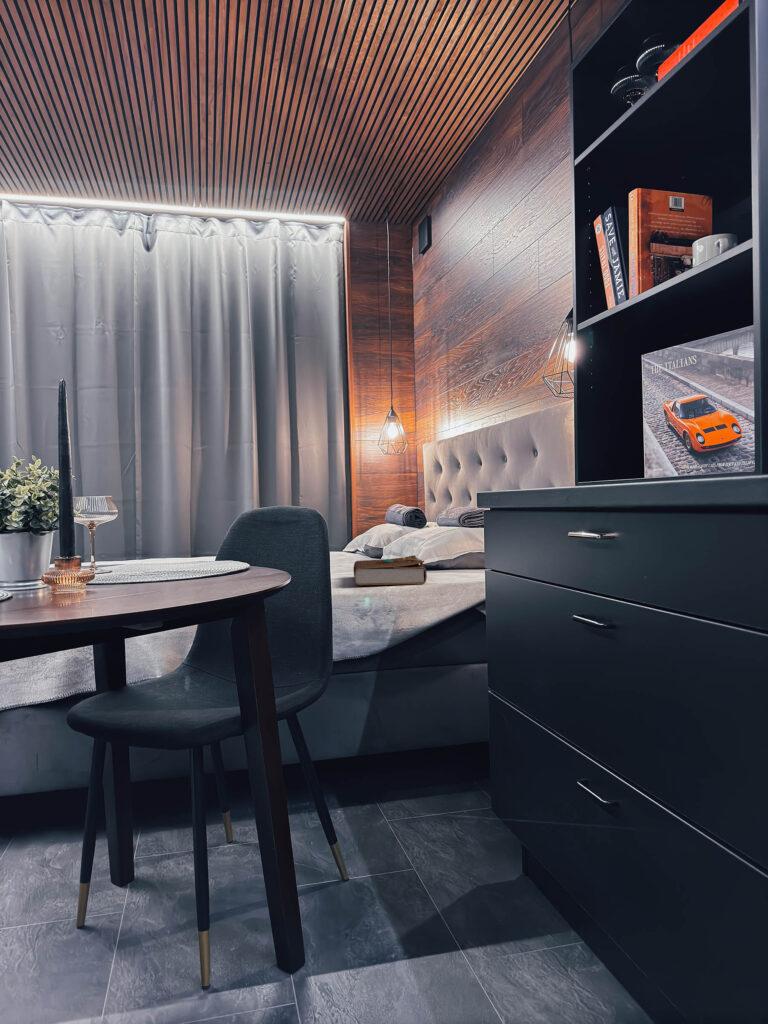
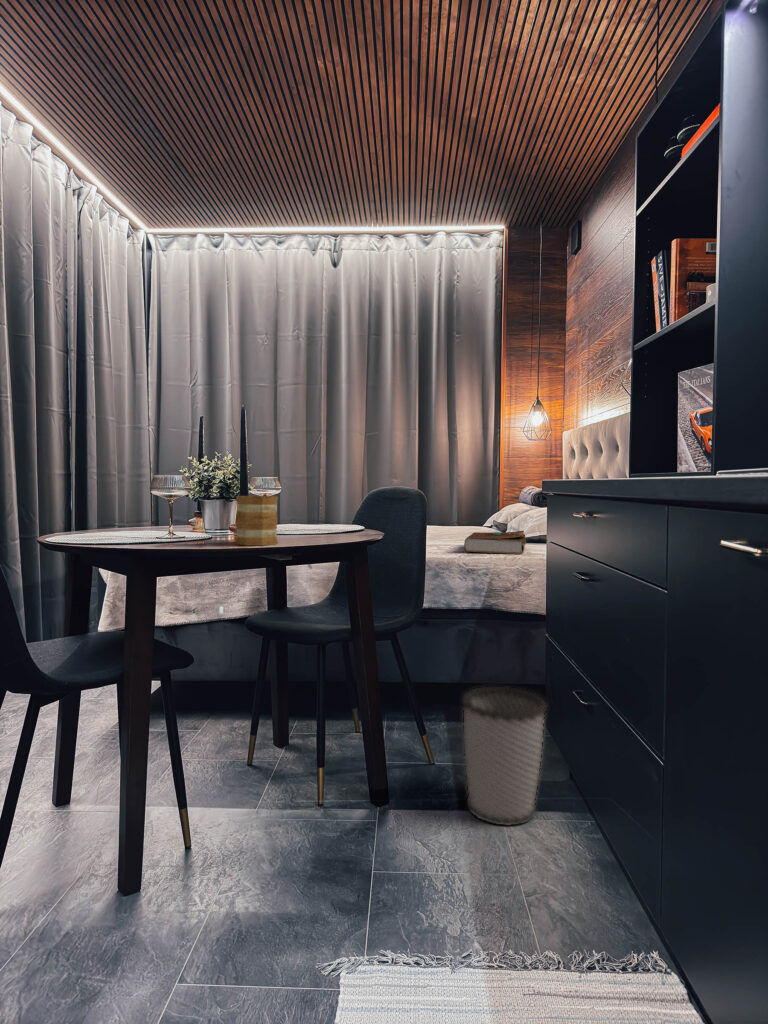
mug: none [61,524,131,604] -> present [236,496,278,546]
wastebasket: none [402,763,514,961] -> present [462,687,546,825]

